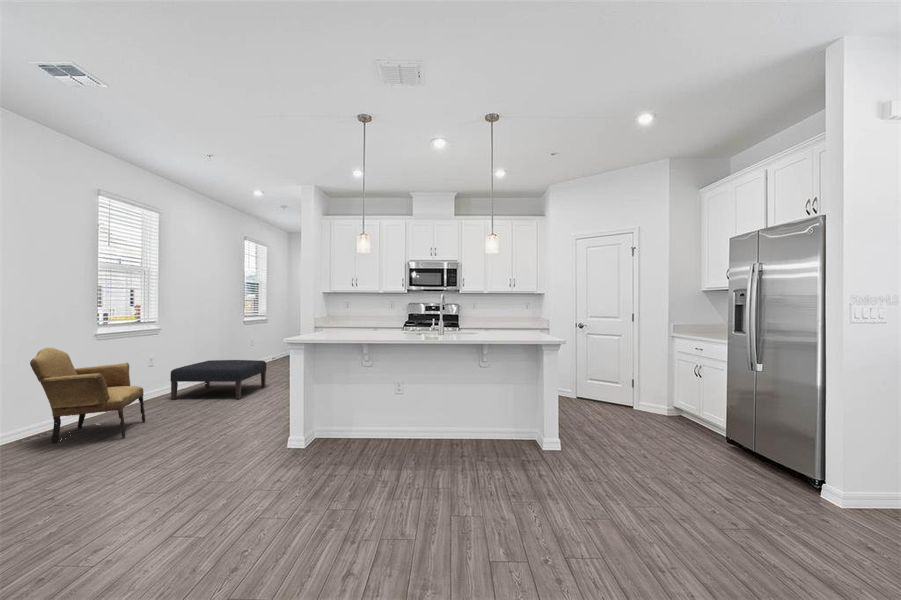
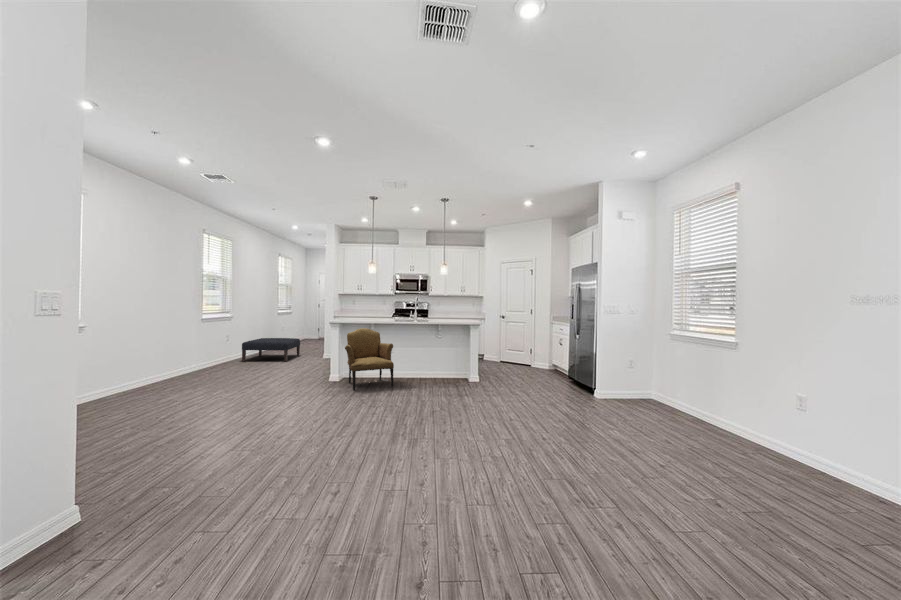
armchair: present [30,348,145,443] -> present [345,328,394,391]

